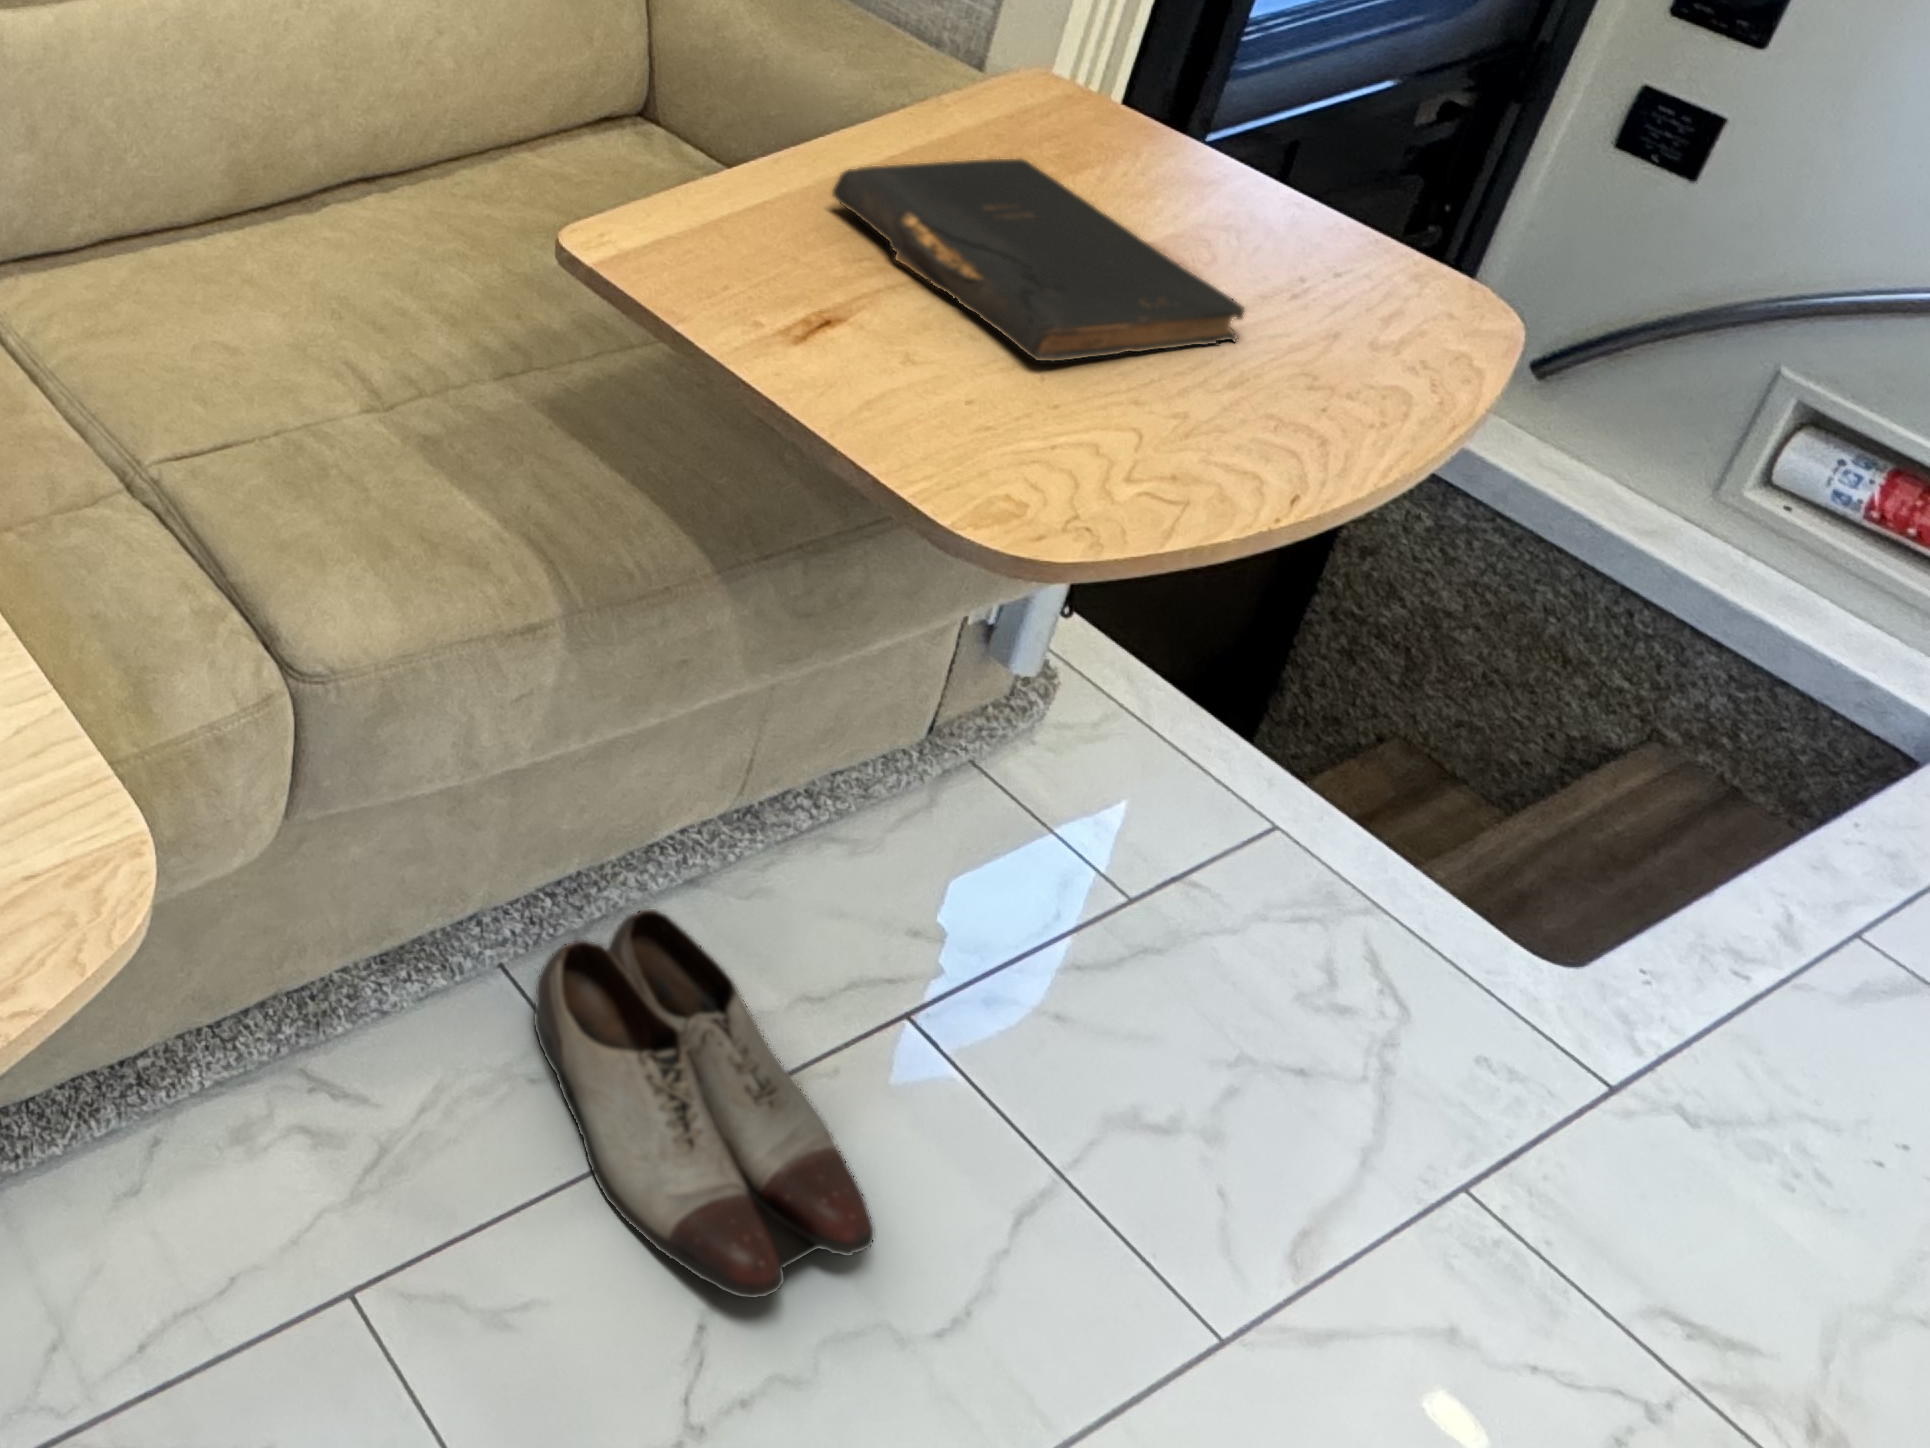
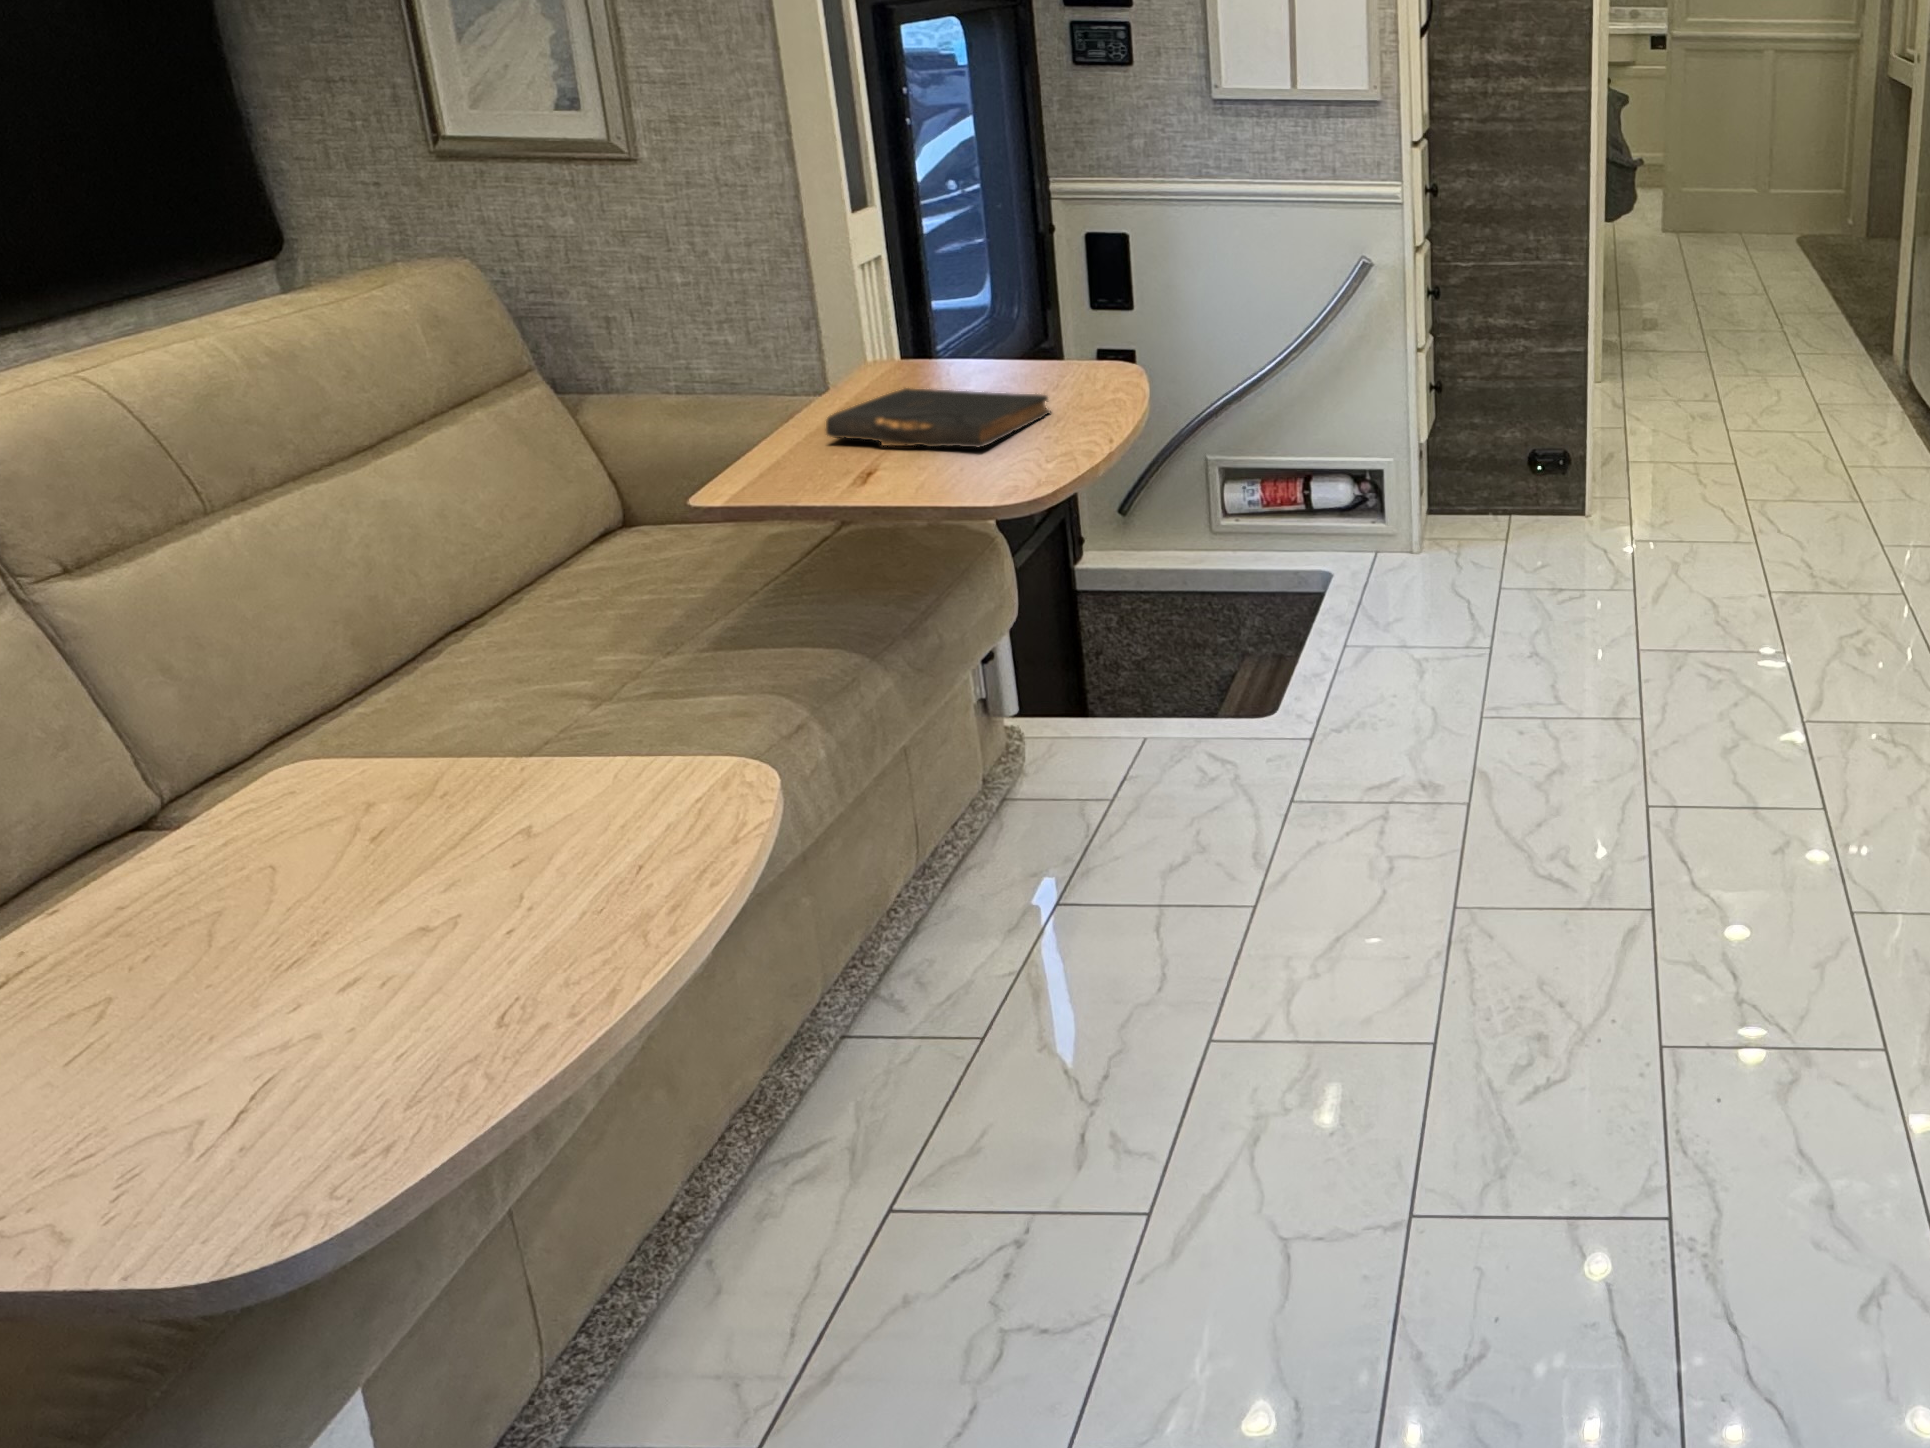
shoe: present [534,909,875,1298] -> none [879,913,1114,1051]

